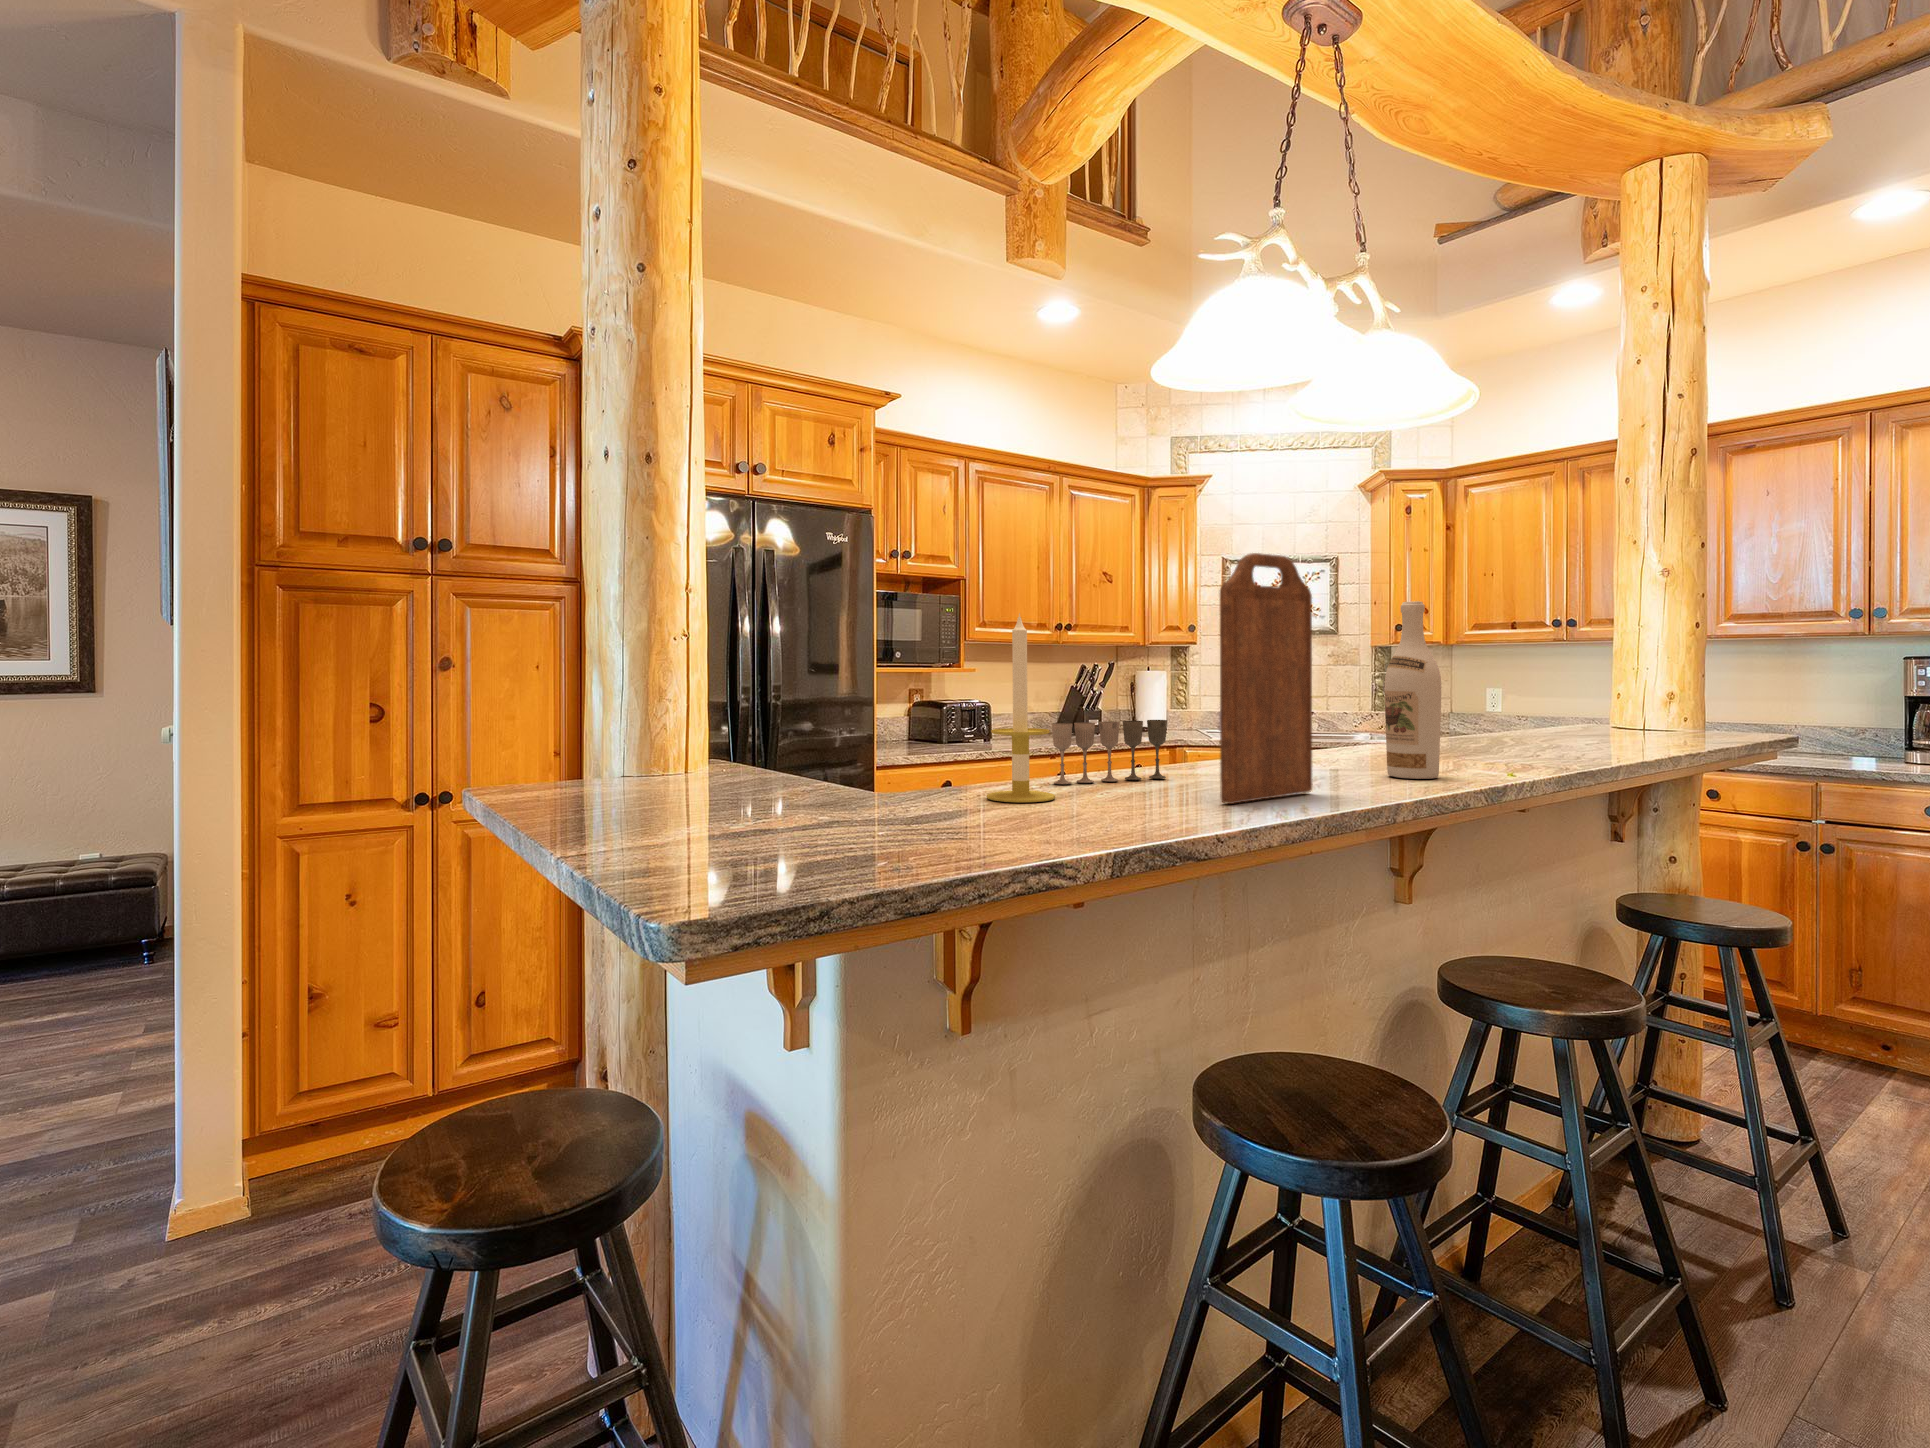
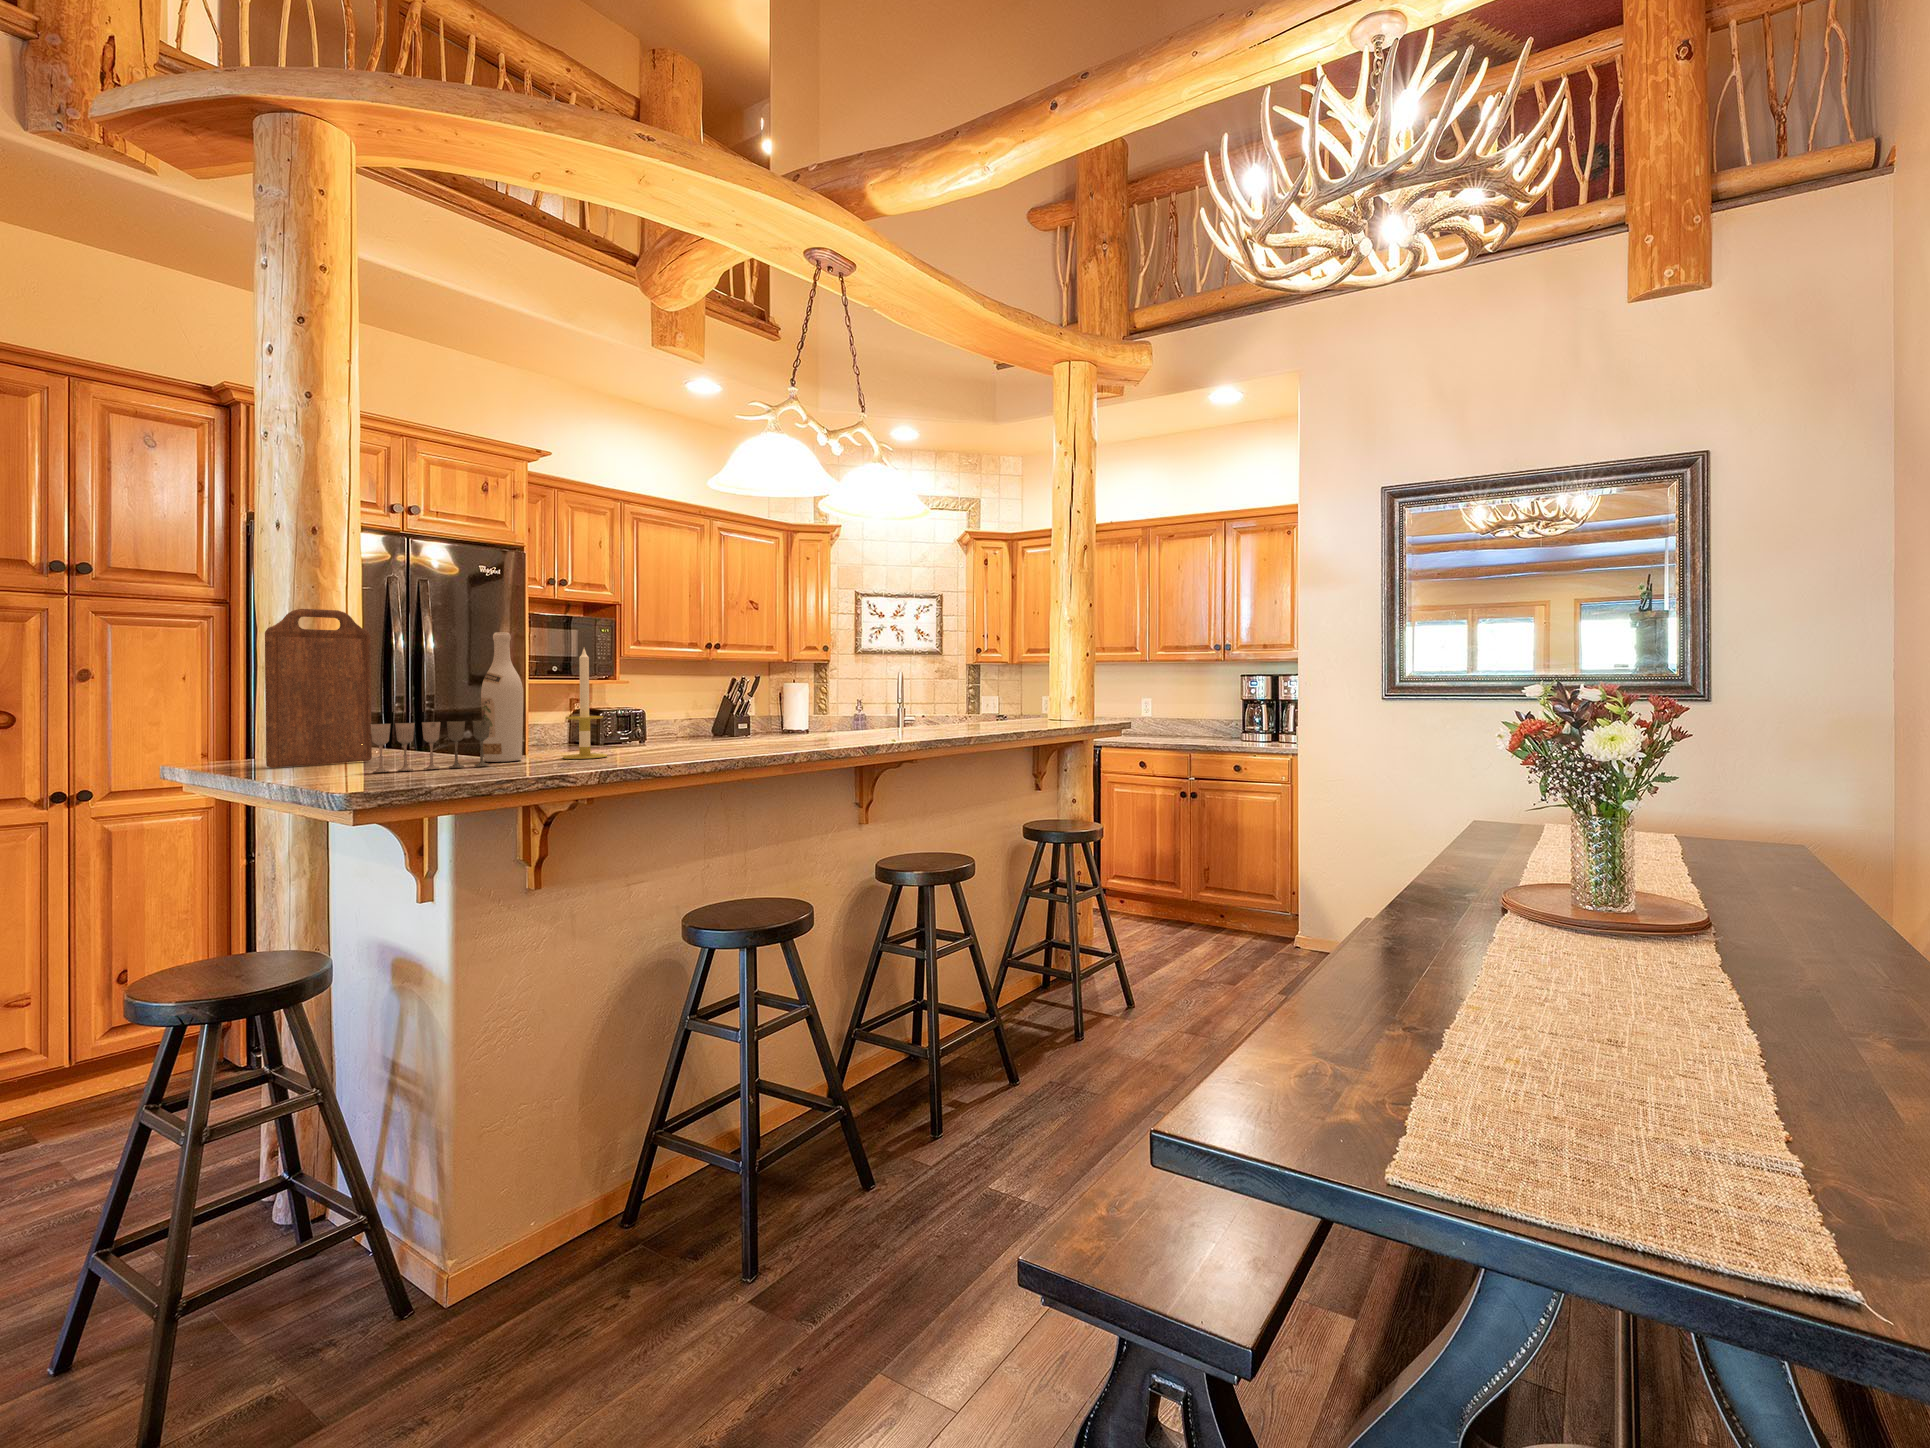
cutting board: present [1220,553,1312,804] -> present [265,609,372,768]
wine bottle: present [1385,601,1441,779] -> present [481,632,523,762]
wine glass: present [1052,720,1167,785] -> present [371,720,490,773]

